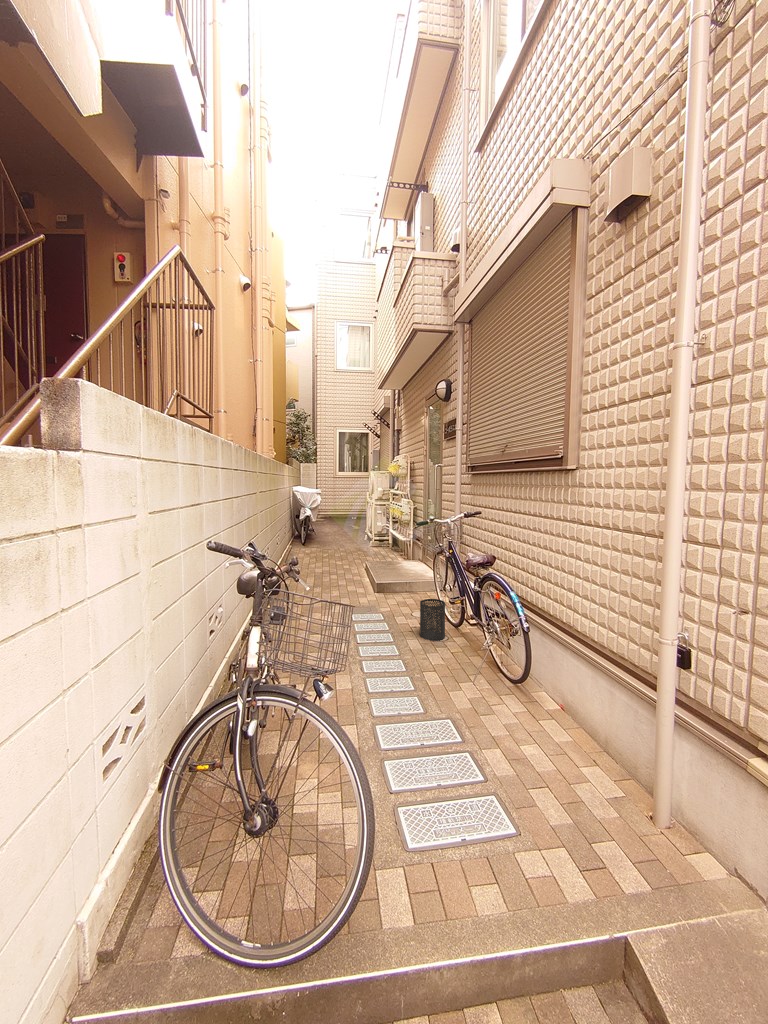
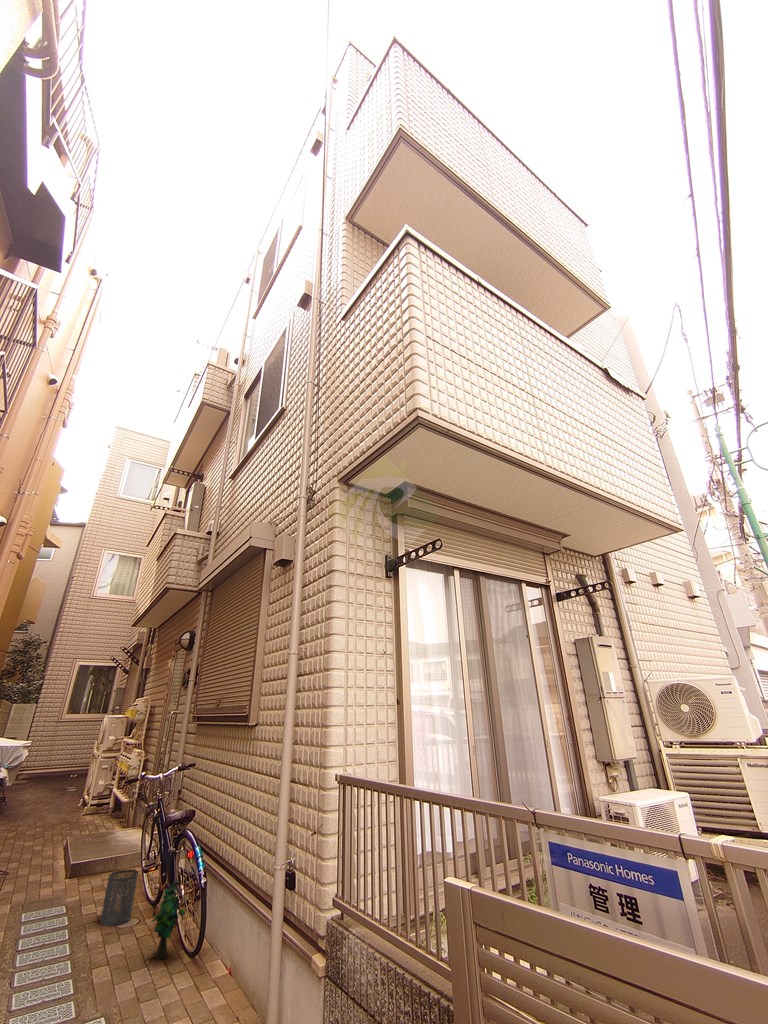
decorative plant: none [474,621,508,680] -> present [152,882,185,959]

